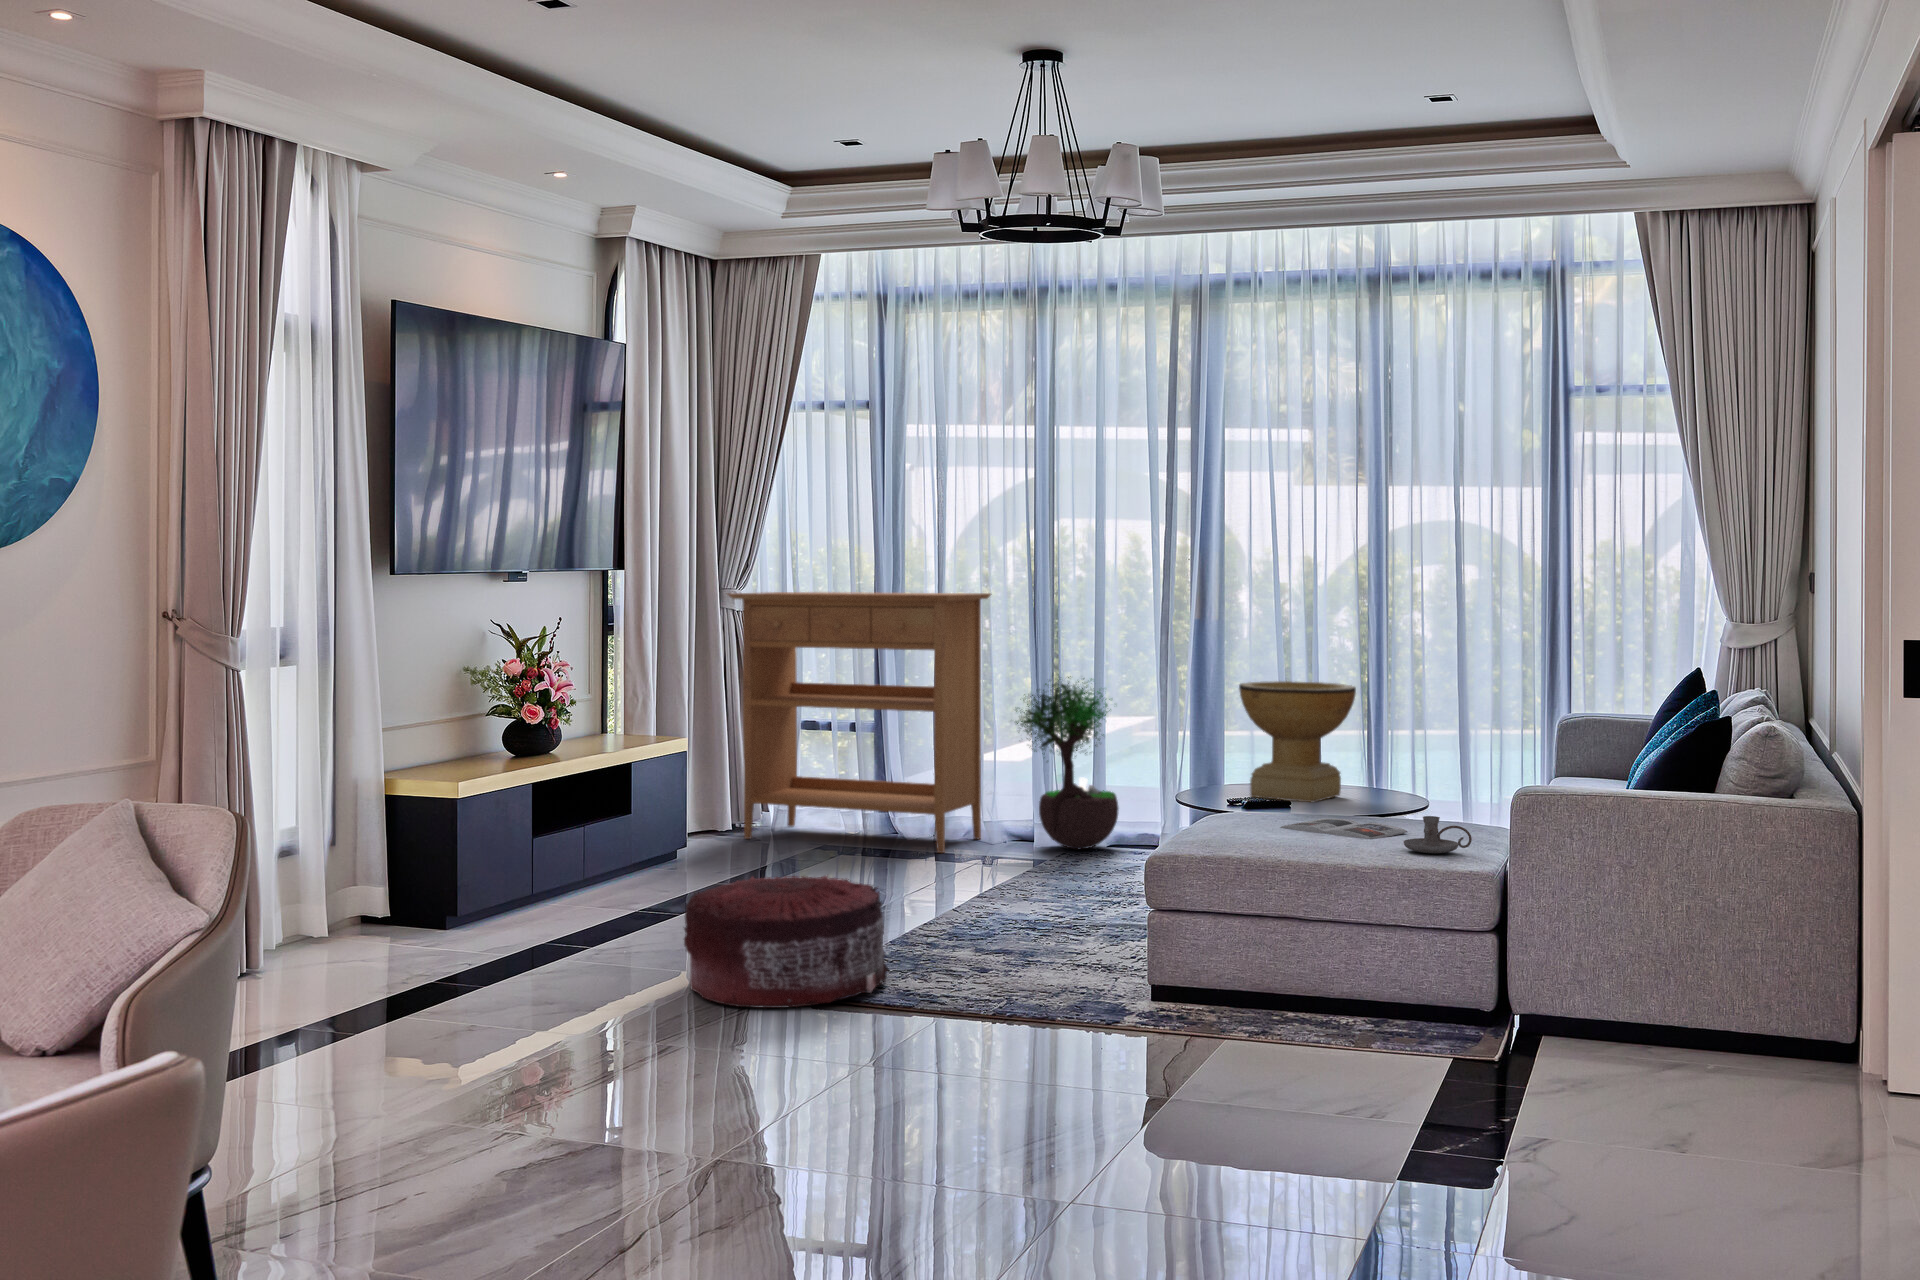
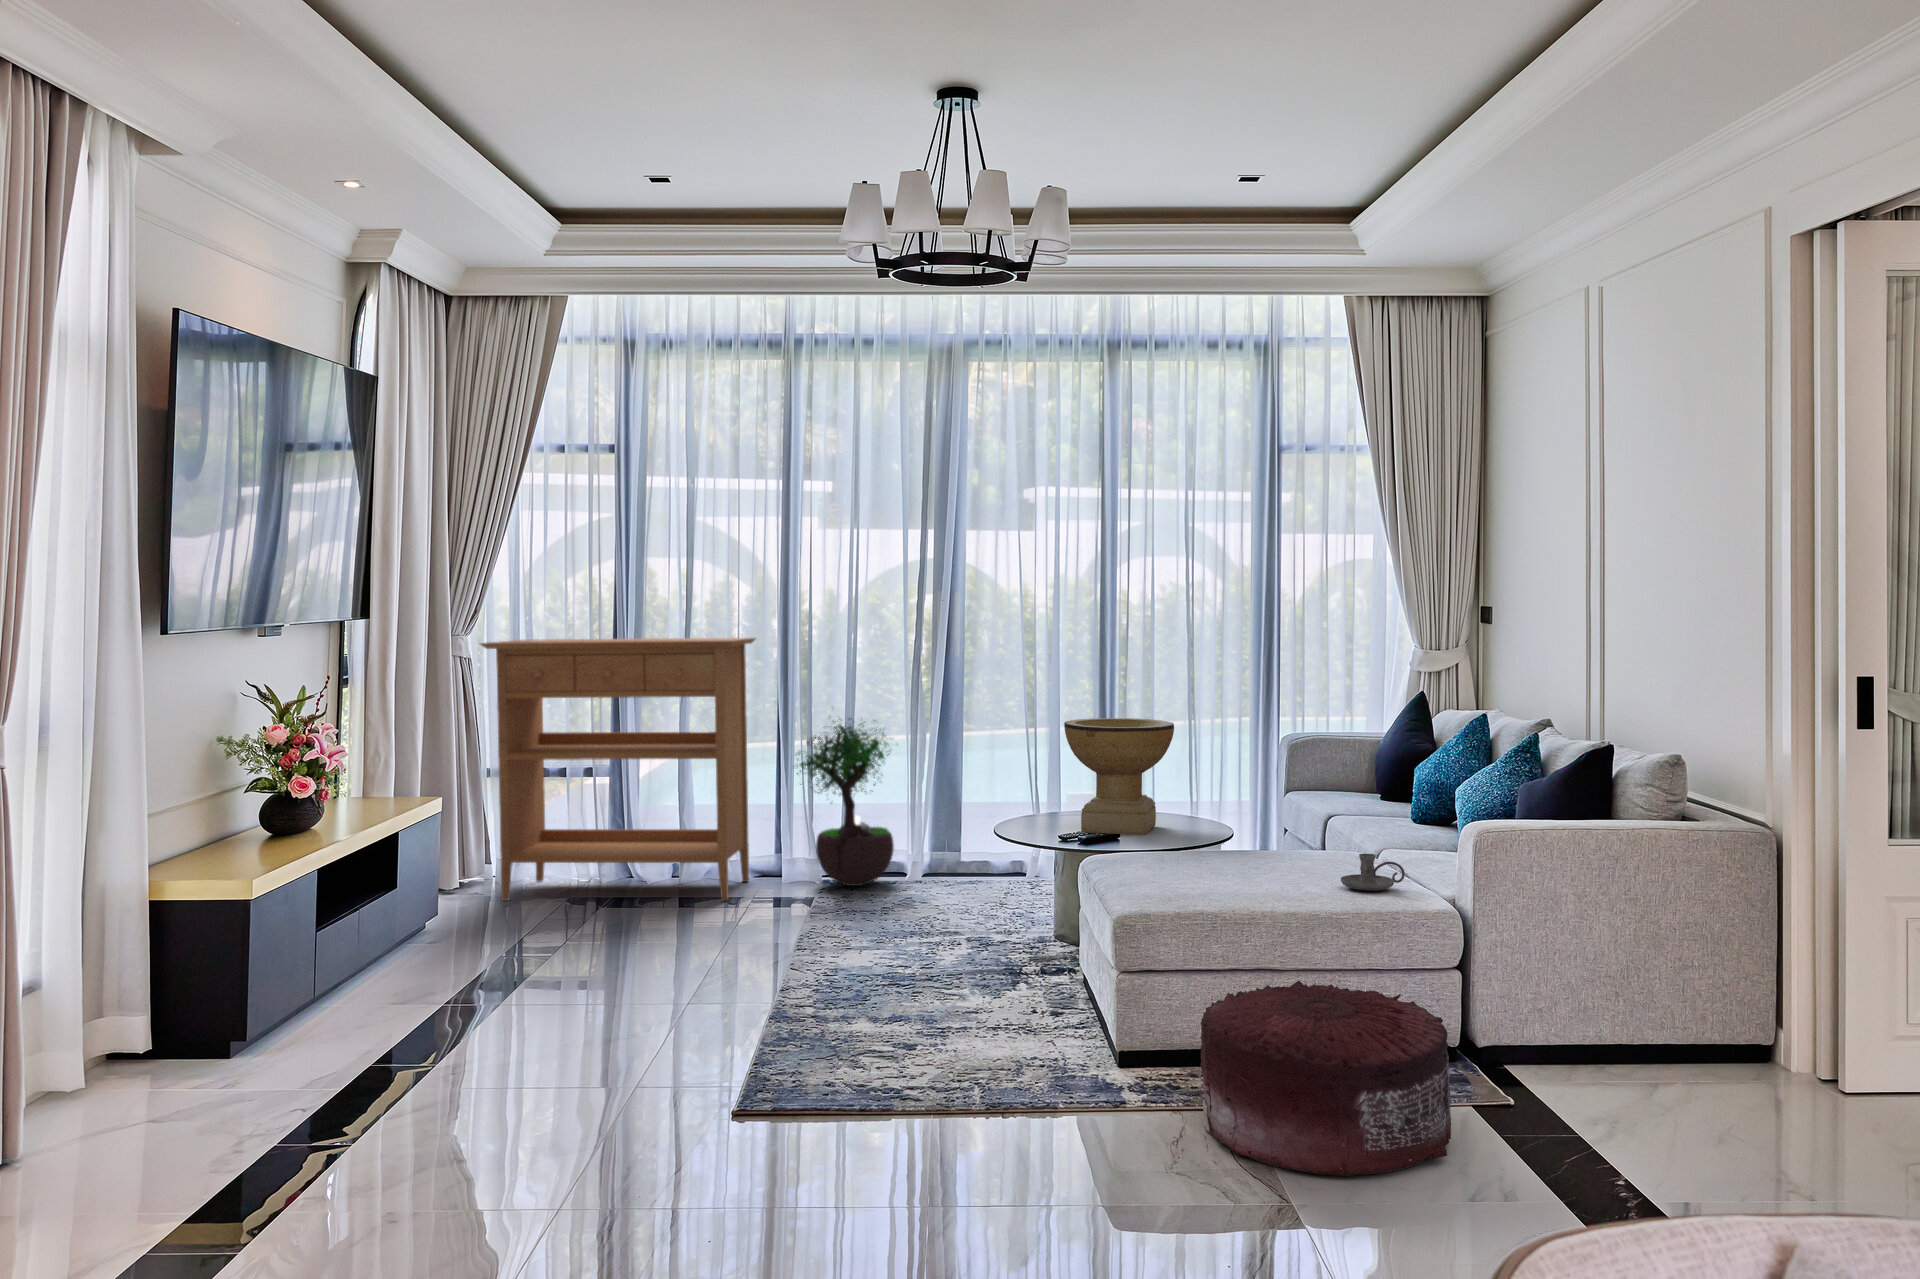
magazine: present [1280,819,1407,839] -> none [1182,855,1301,878]
pouf: present [684,875,889,1008] -> present [1200,981,1451,1177]

